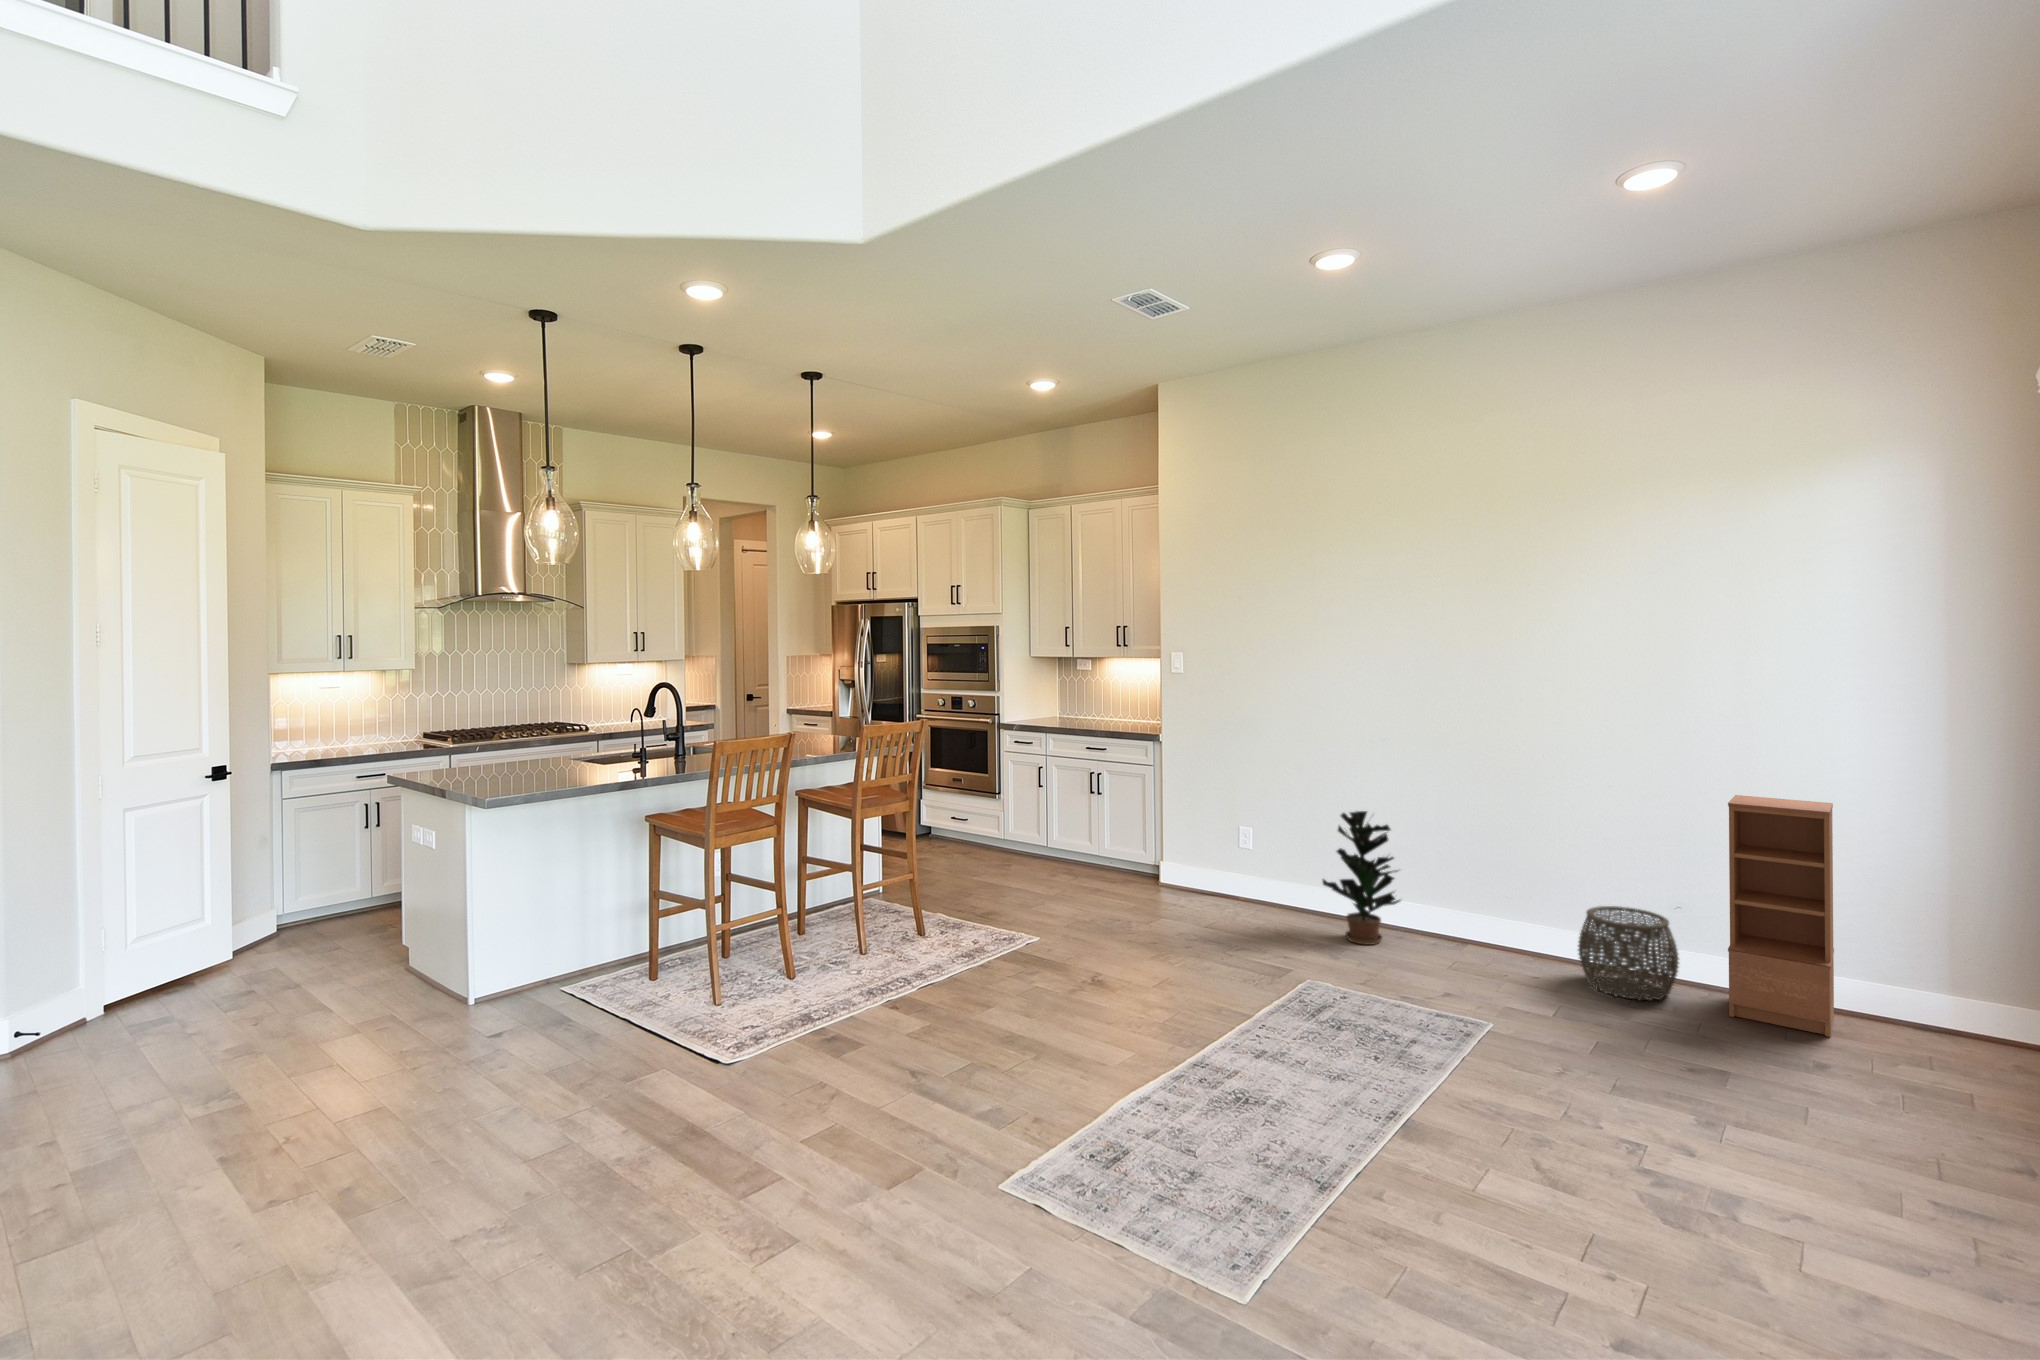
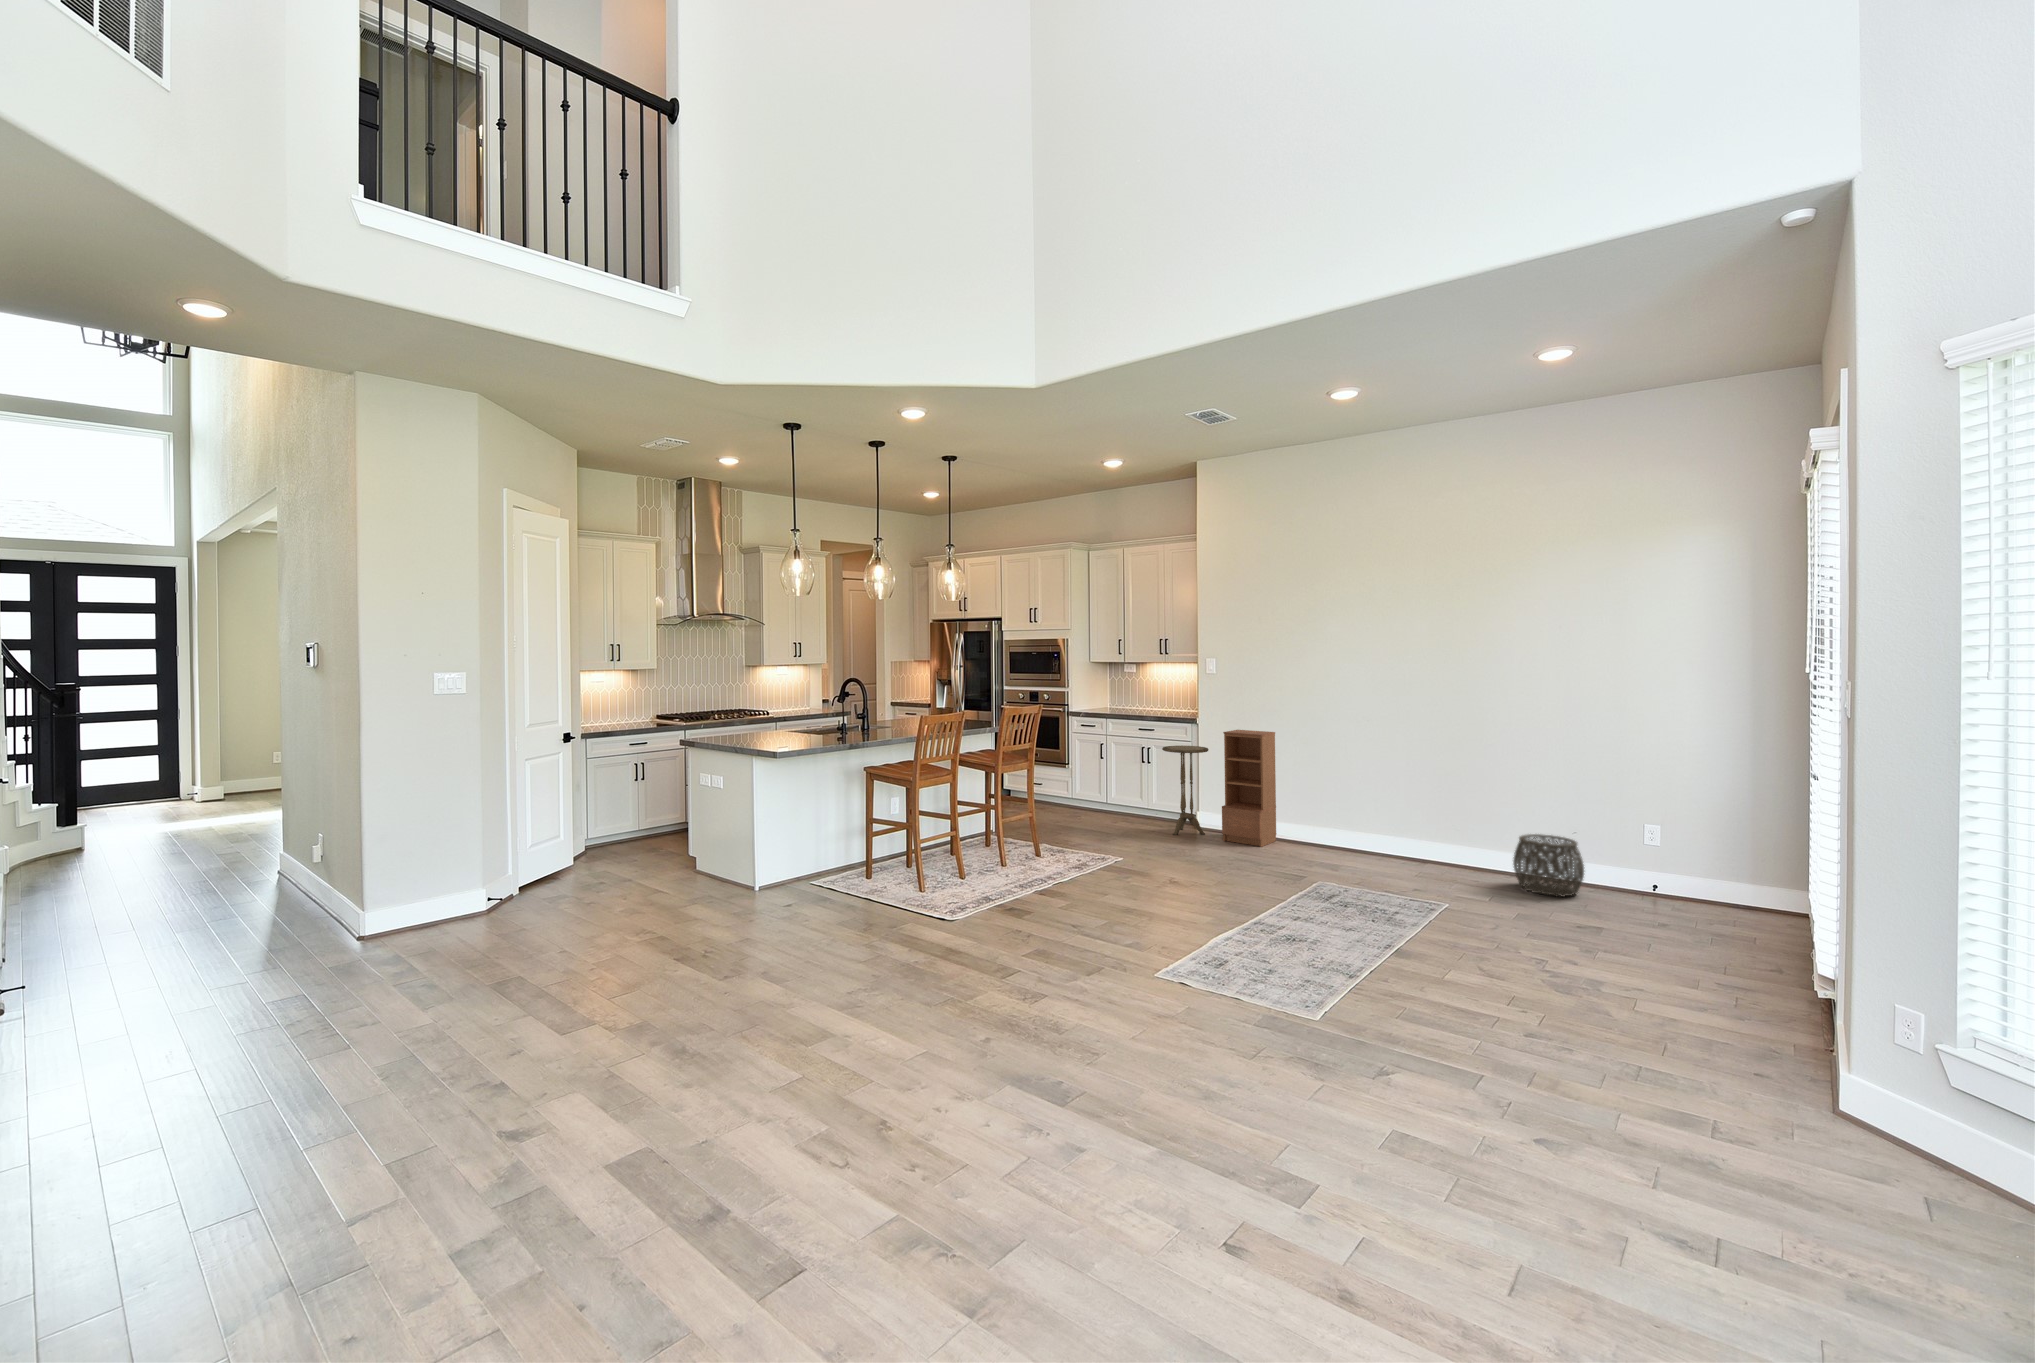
side table: none [1111,772,1172,896] -> present [1162,746,1209,835]
bookcase: present [1728,795,1834,1037] -> present [1222,730,1276,847]
potted plant: present [1322,811,1400,945] -> none [1325,770,1385,865]

